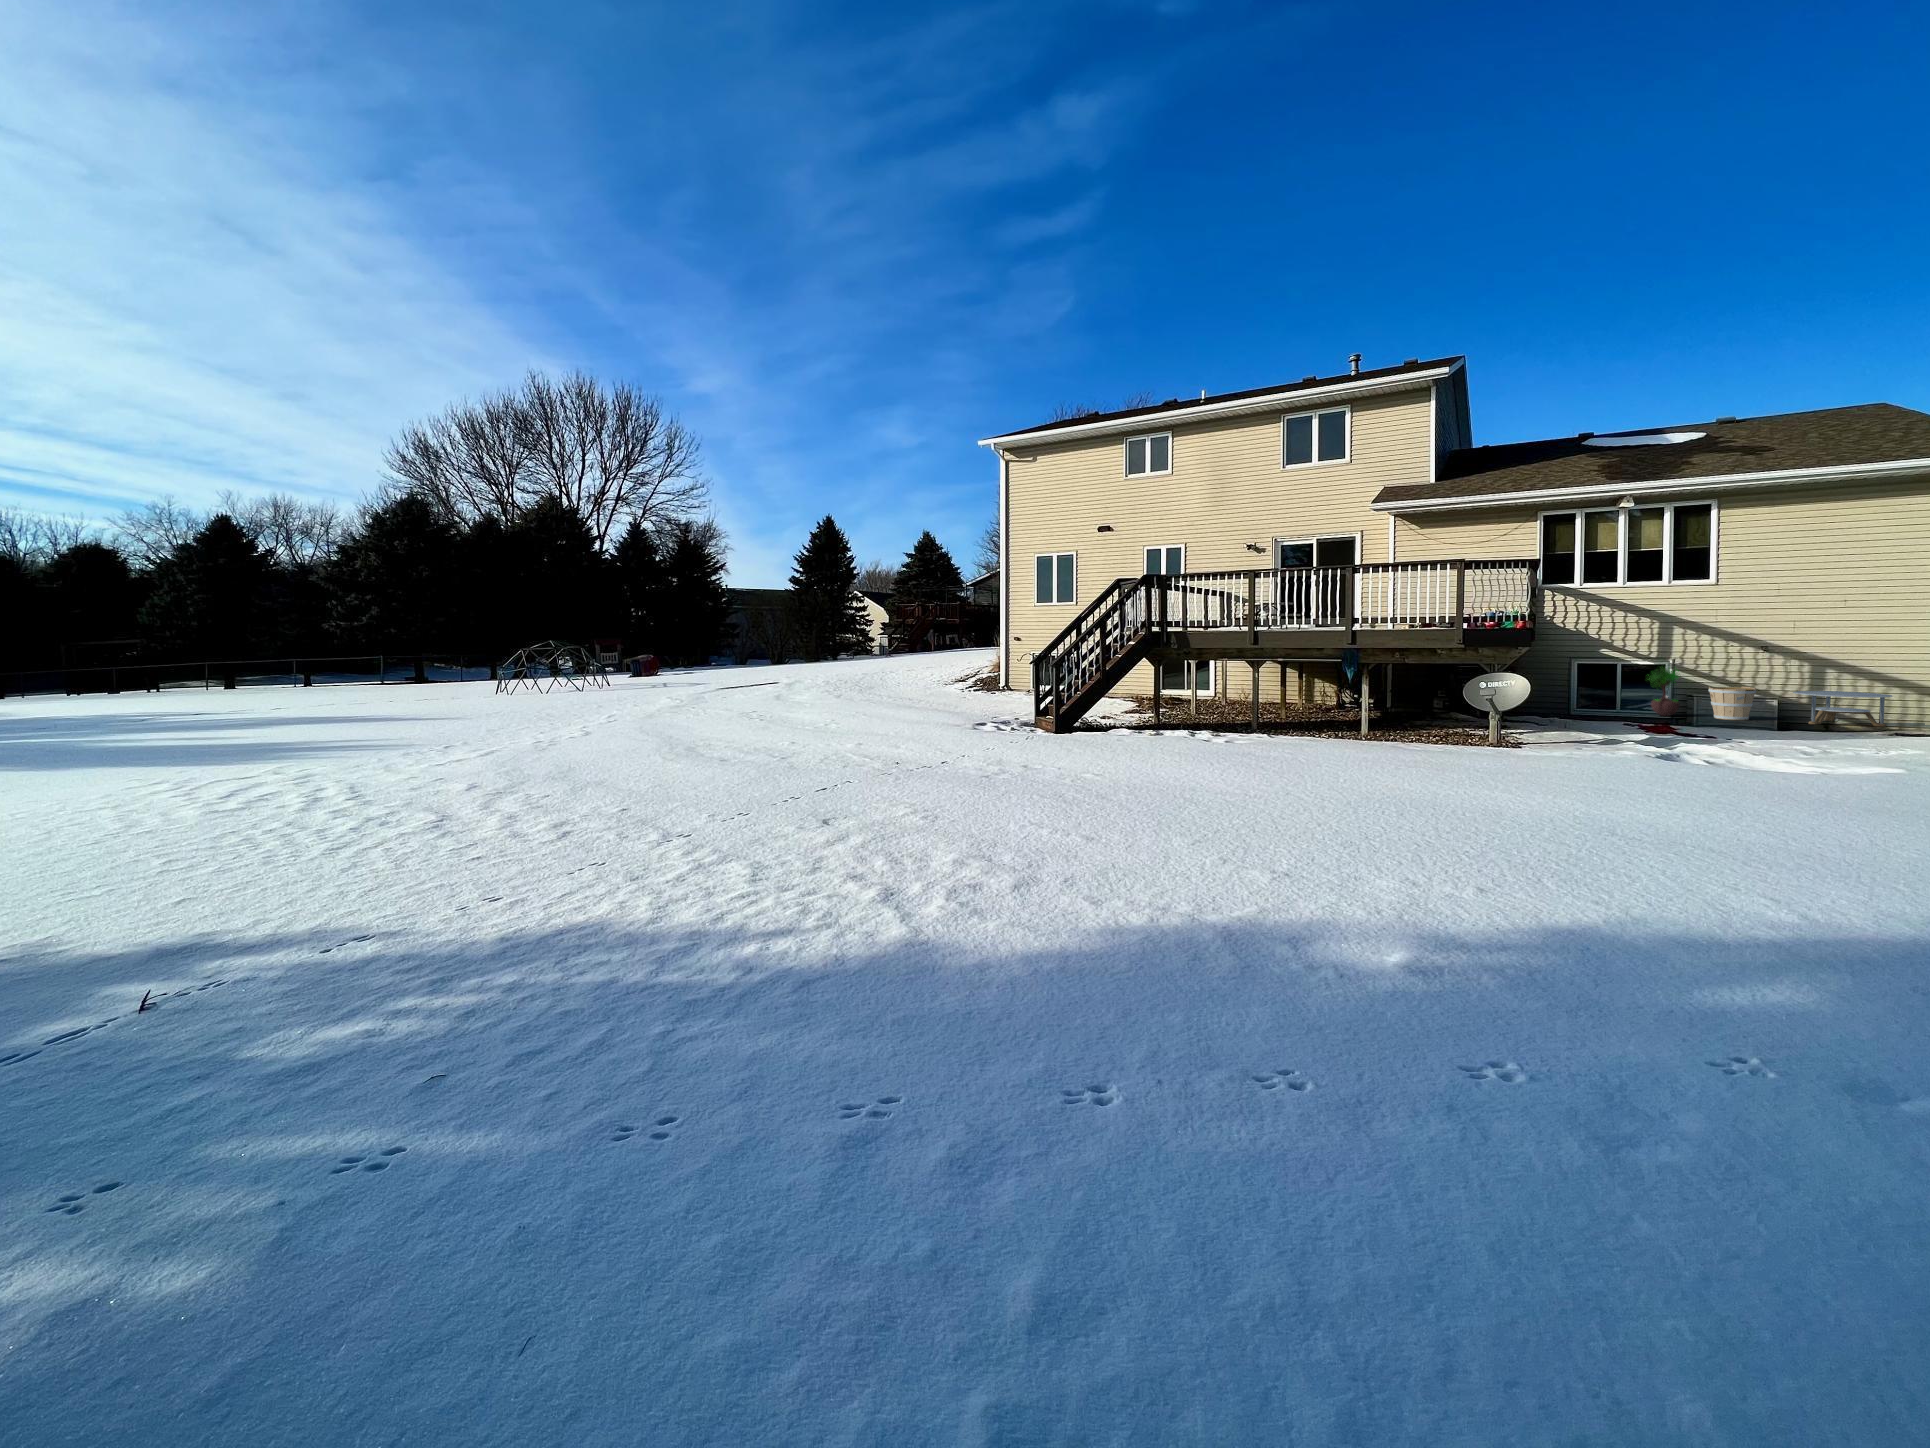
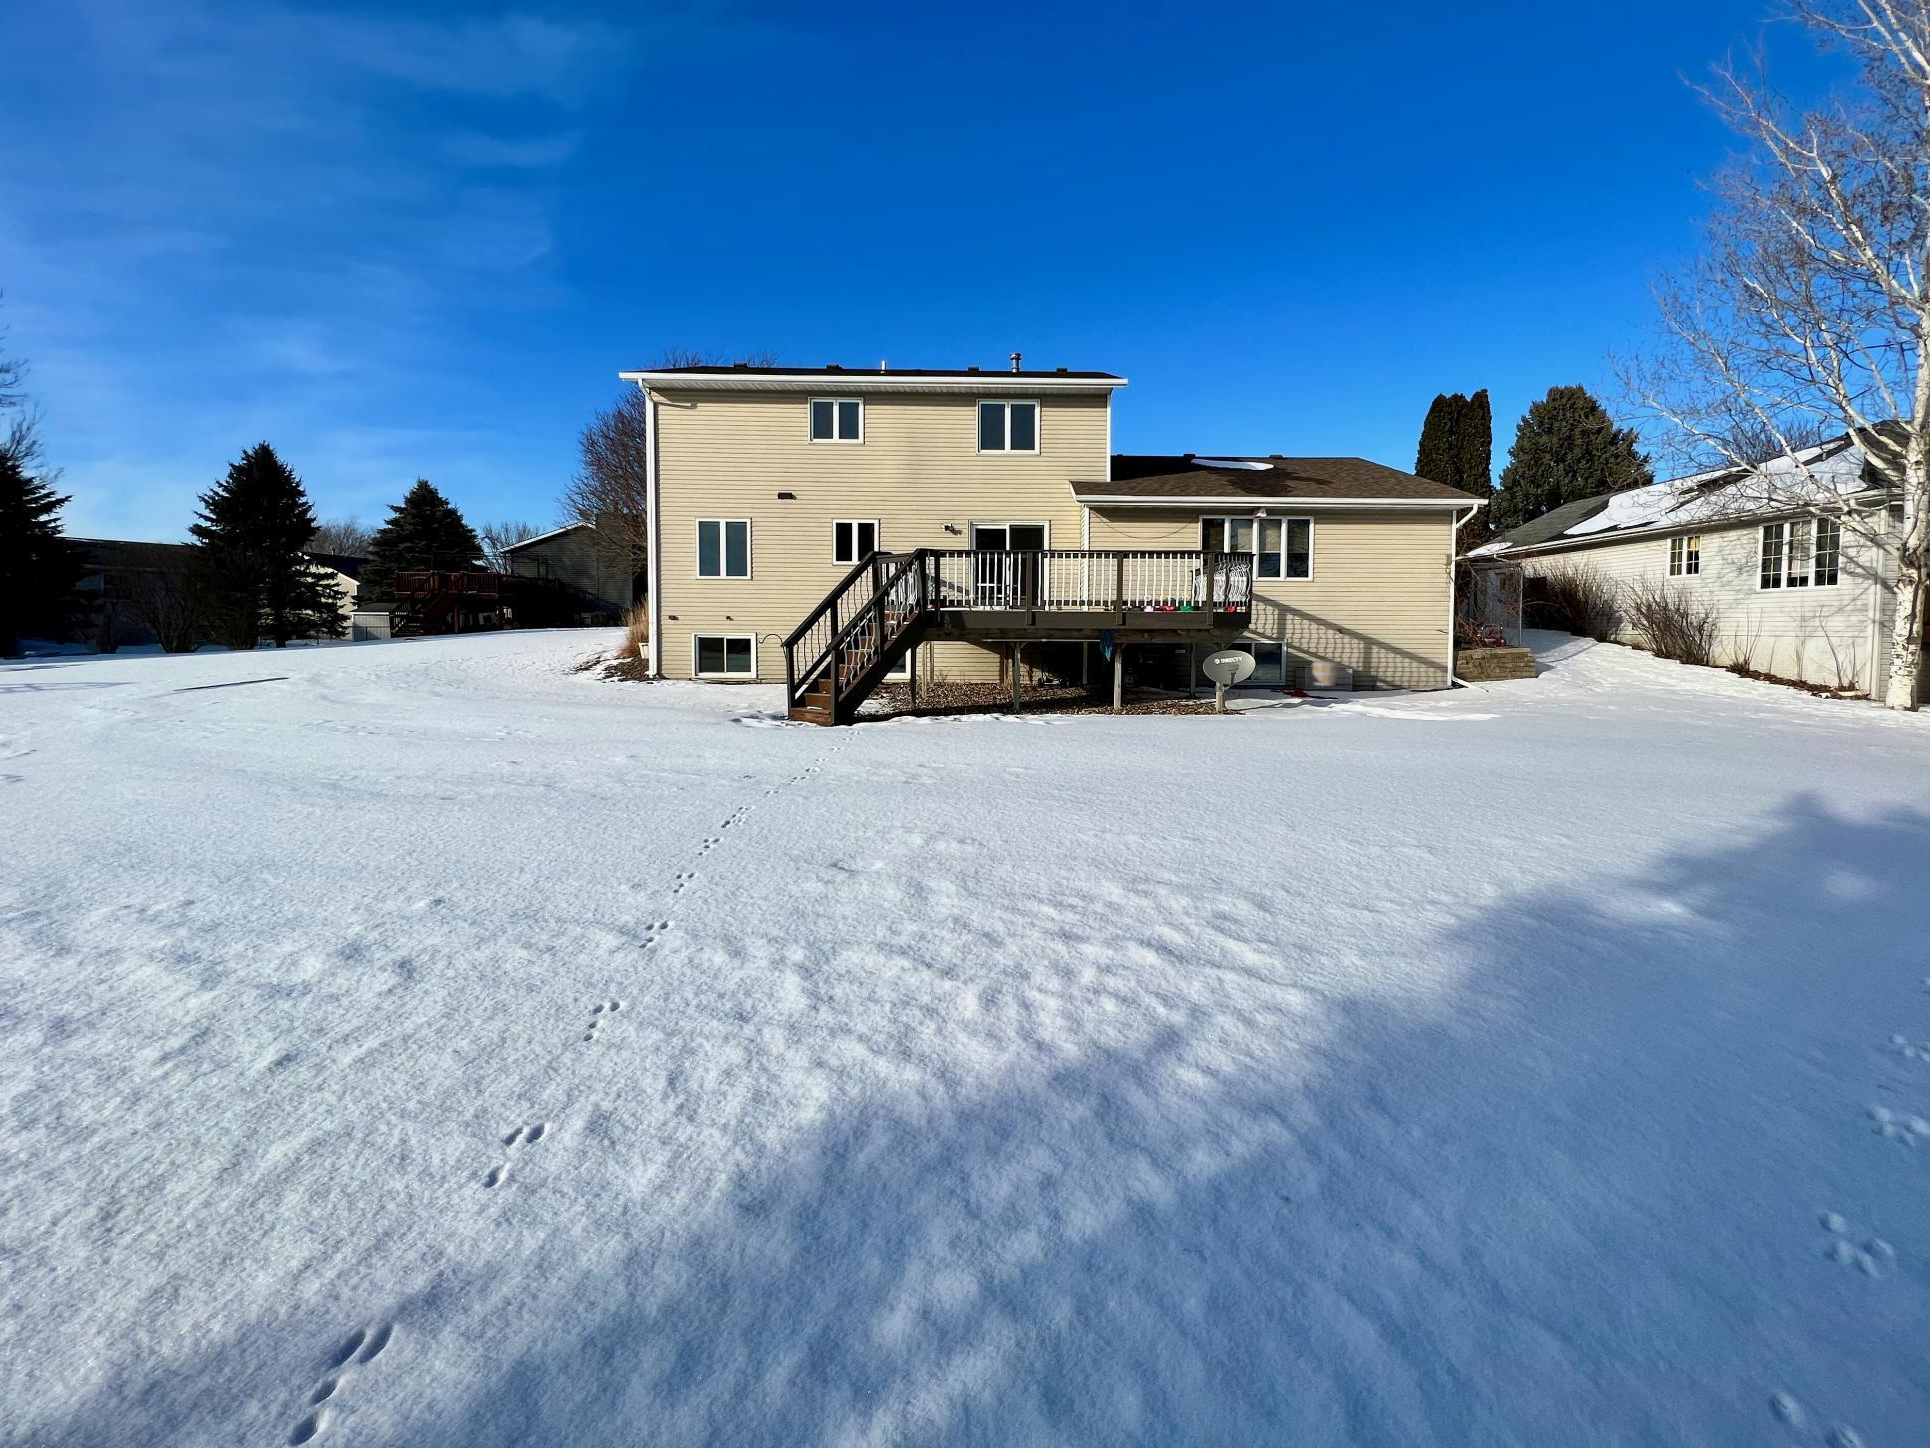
potted tree: present [1648,668,1680,716] -> none [1272,642,1298,684]
round table: present [1793,691,1892,727] -> none [1359,663,1417,687]

